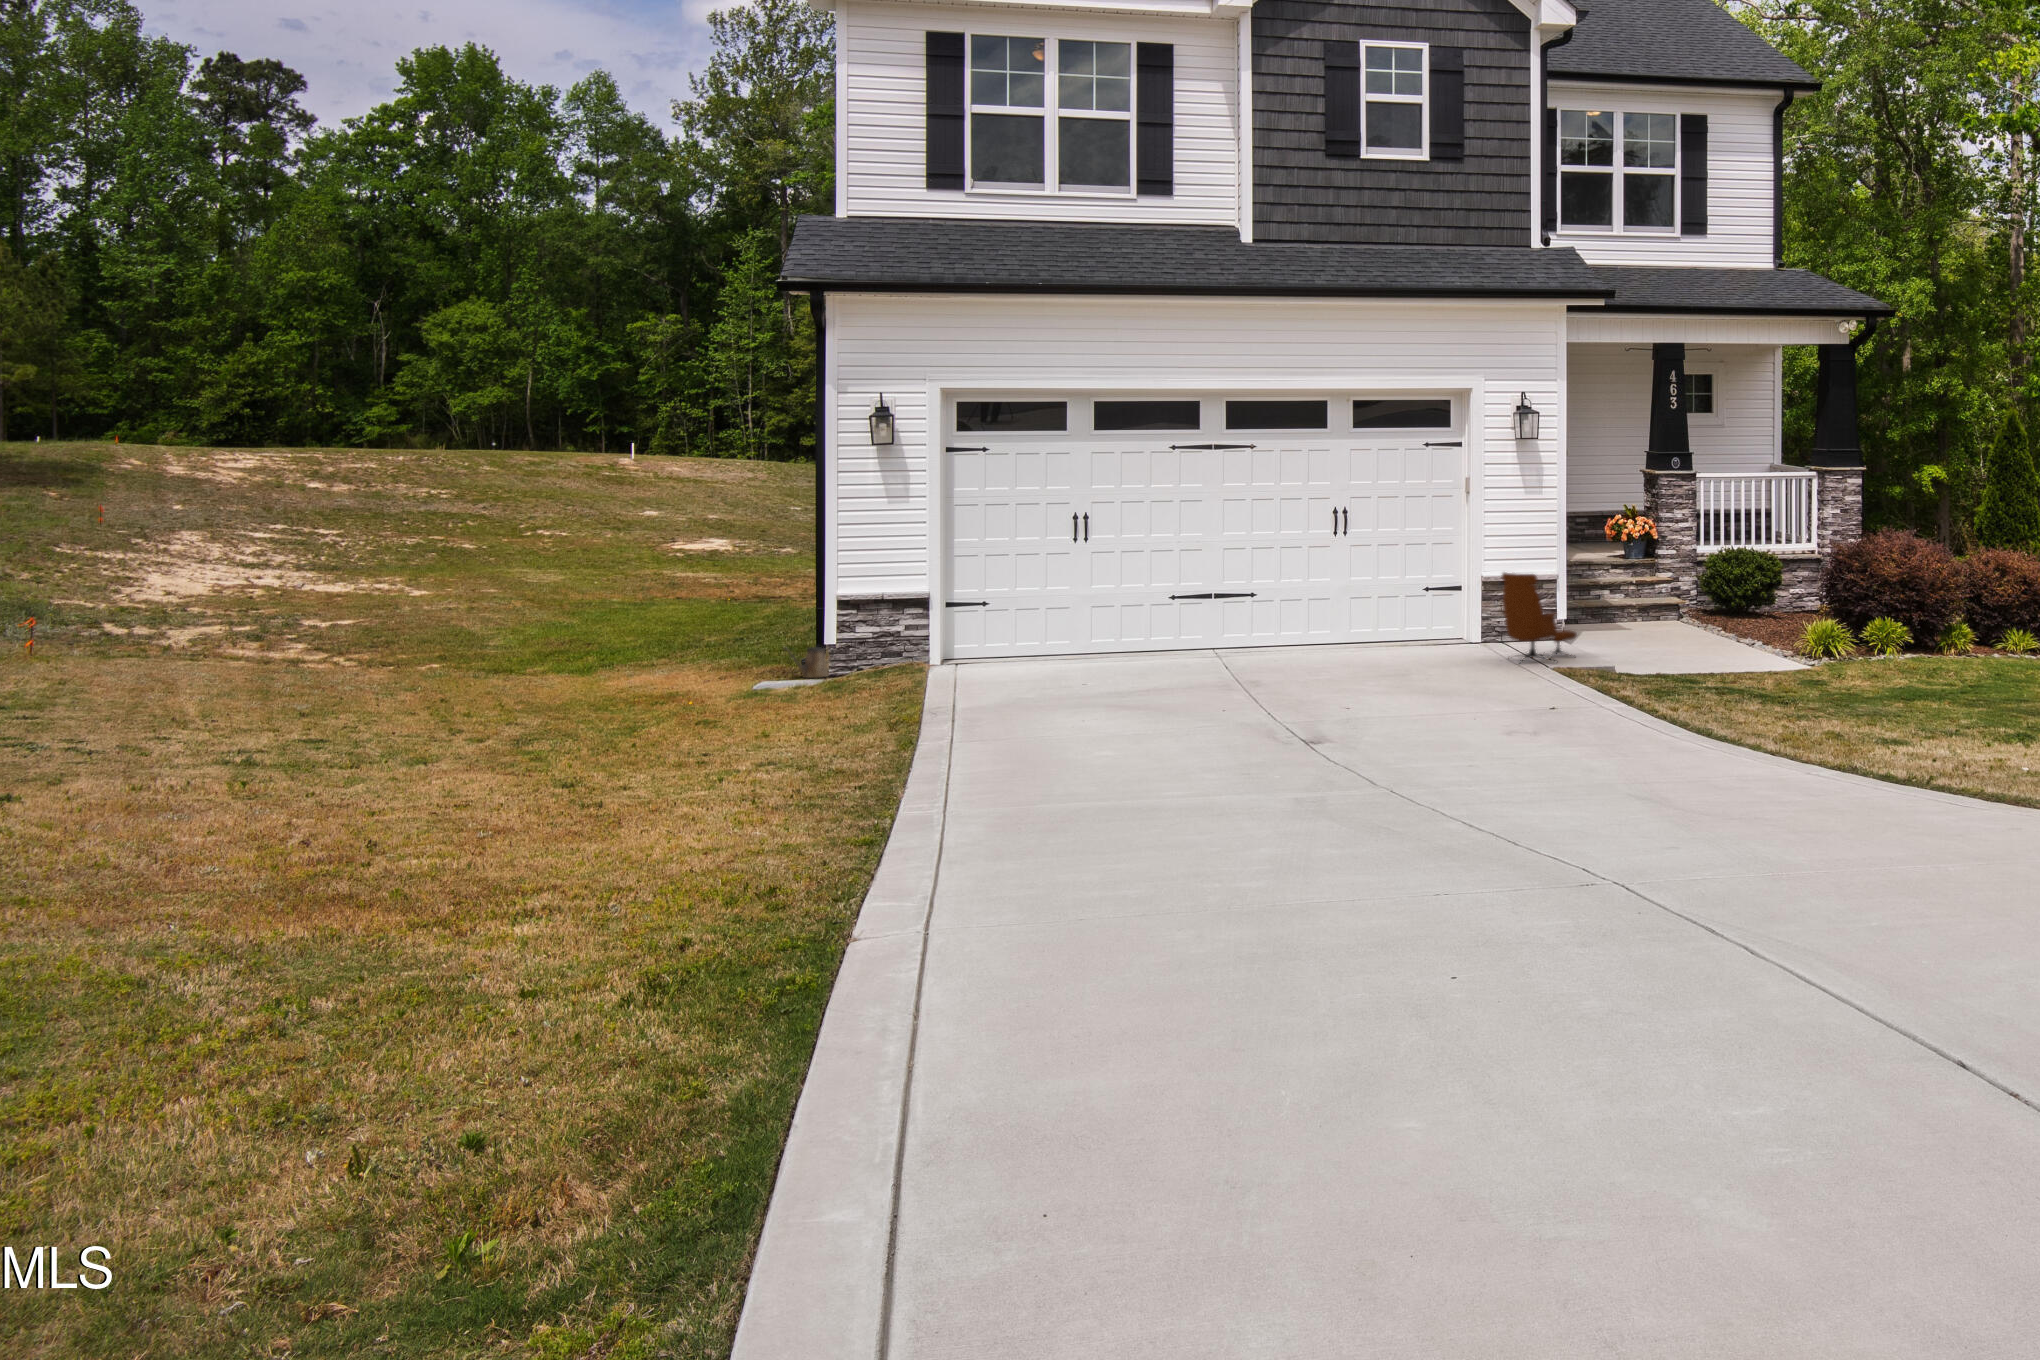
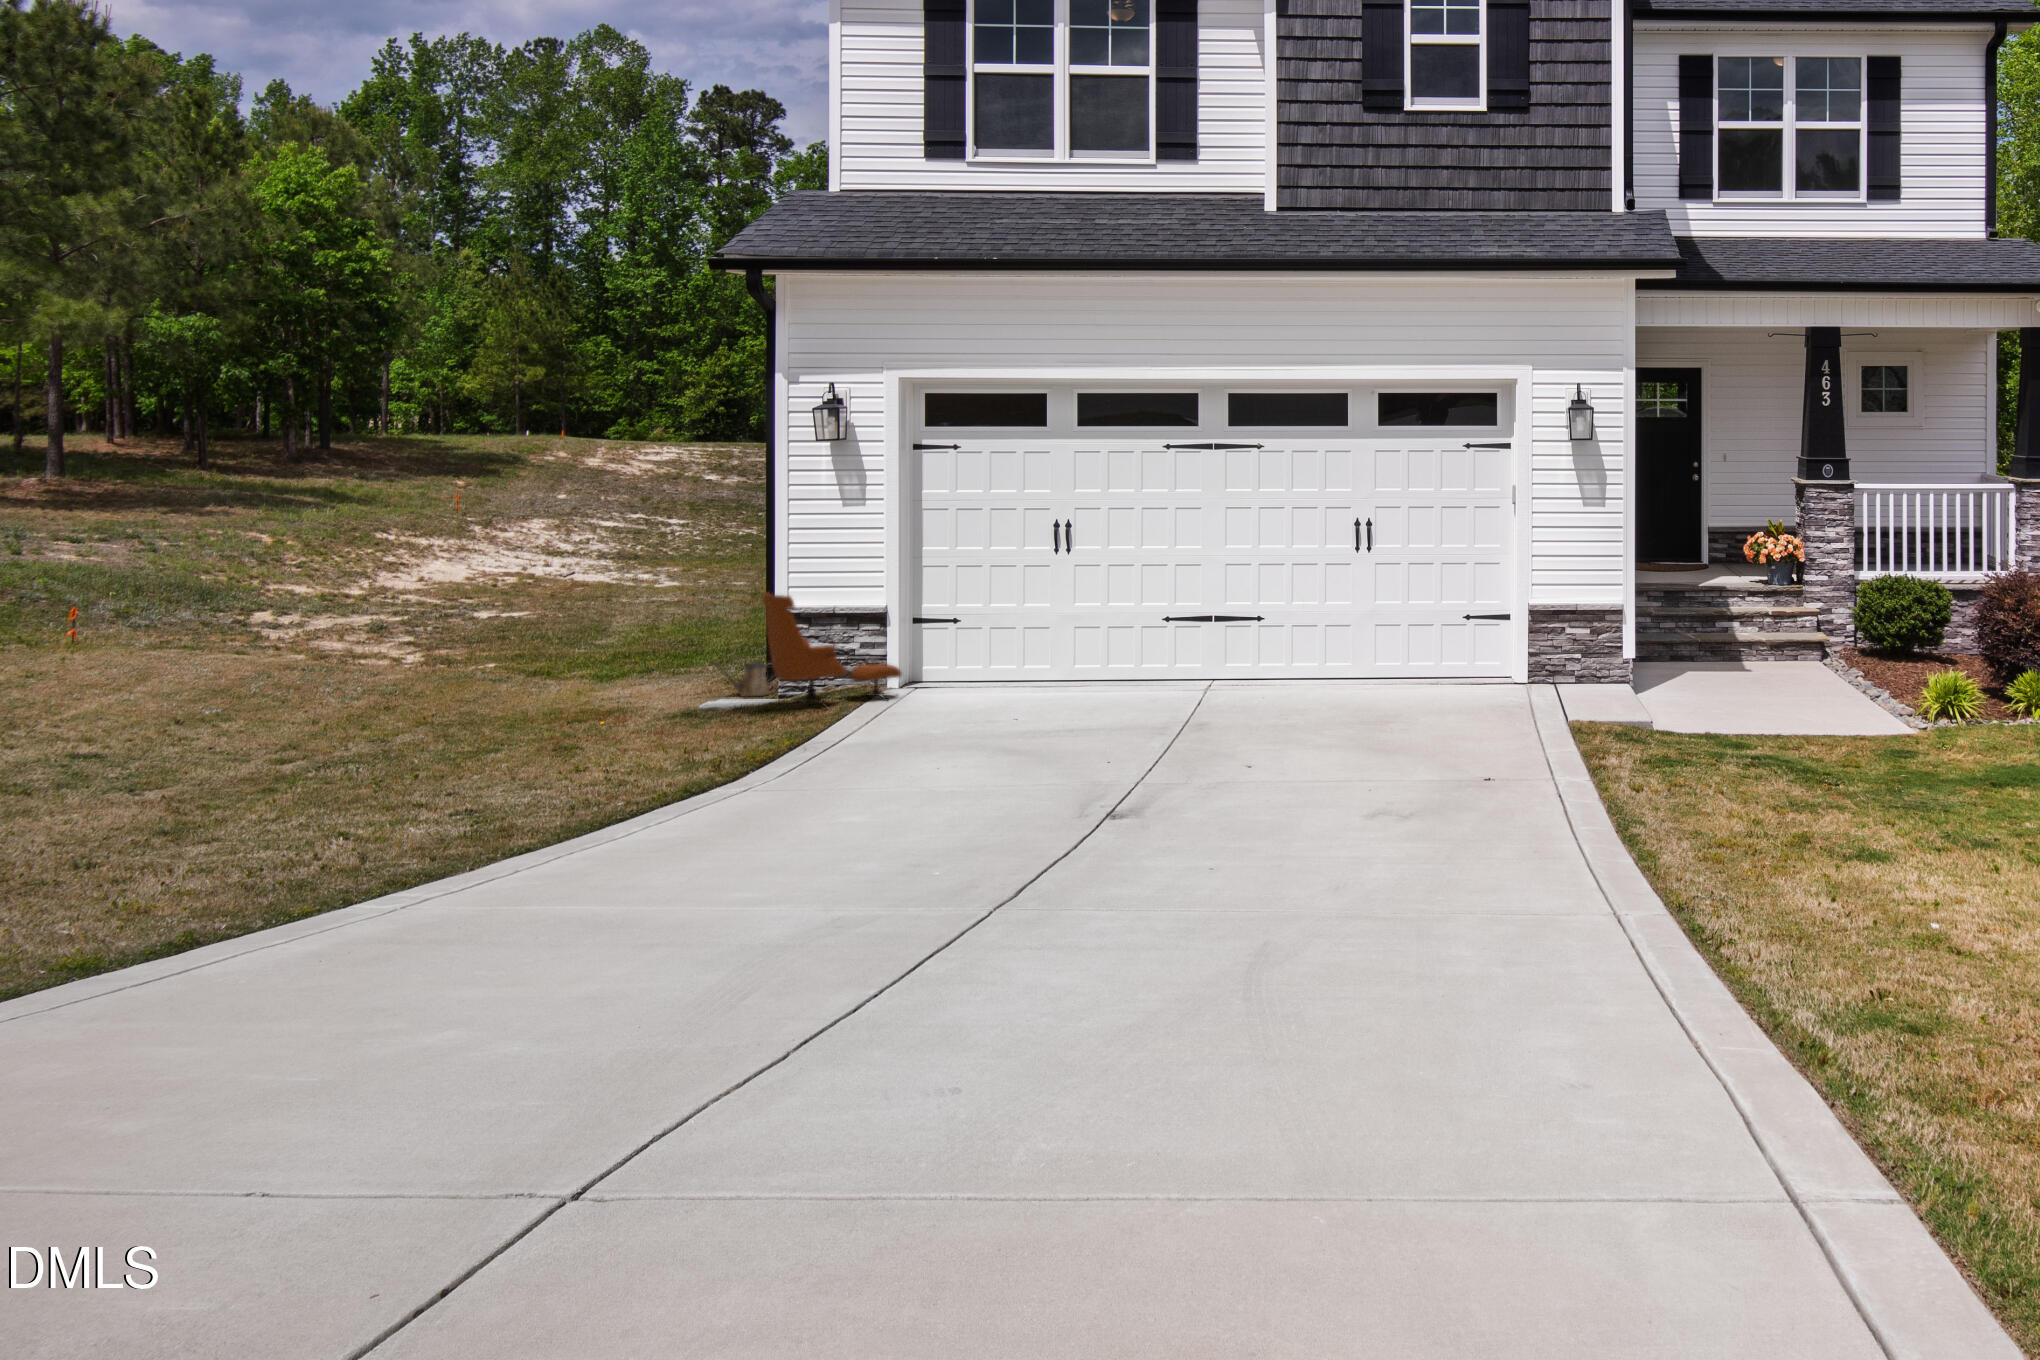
lounge chair: present [1501,573,1577,661] -> present [763,592,902,707]

